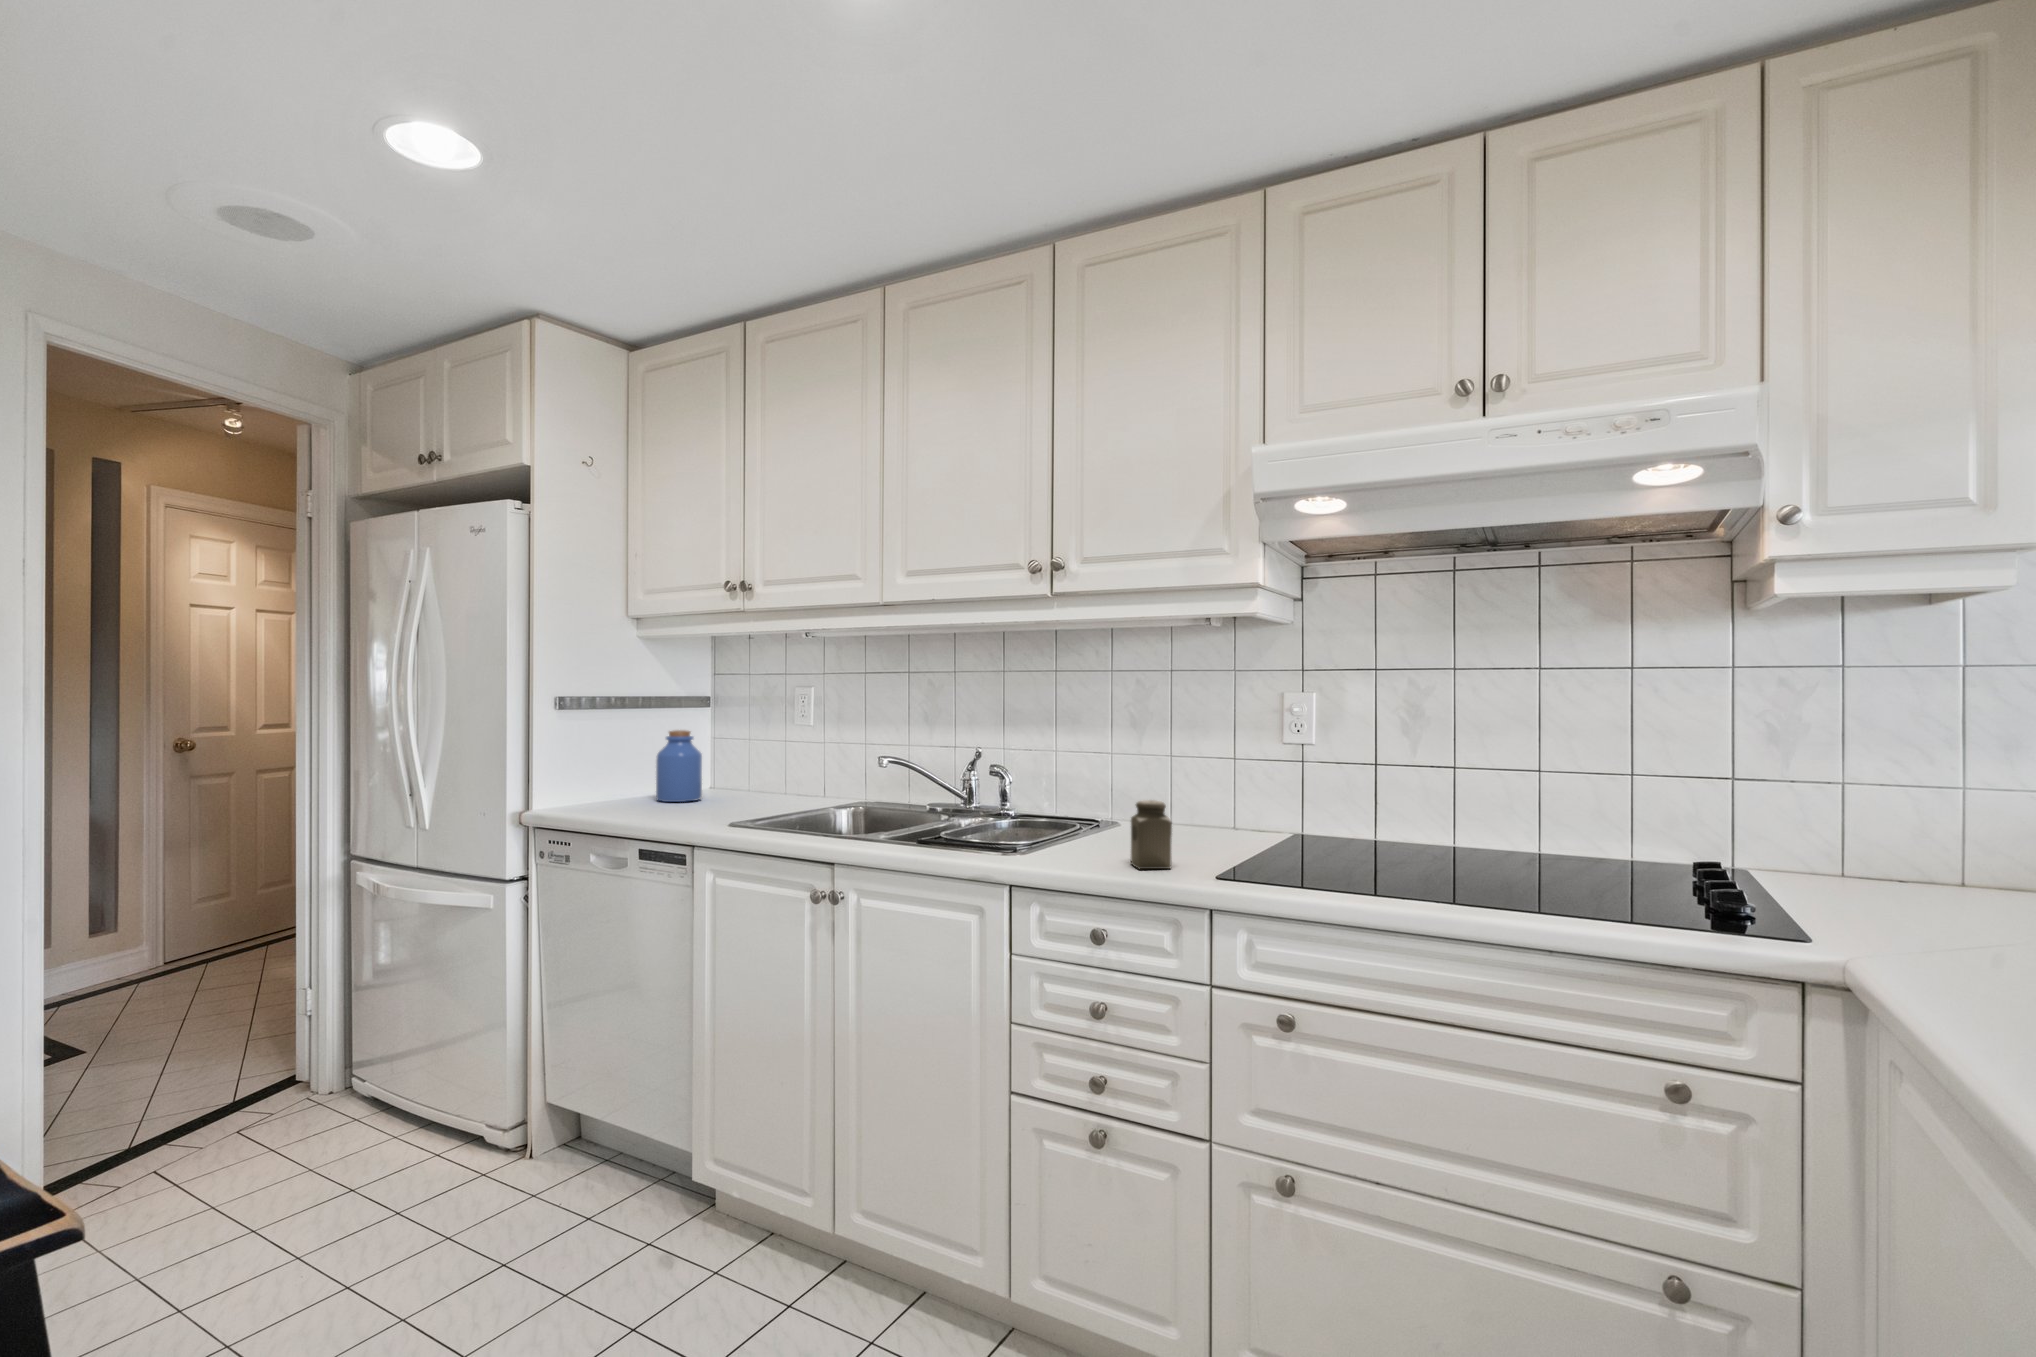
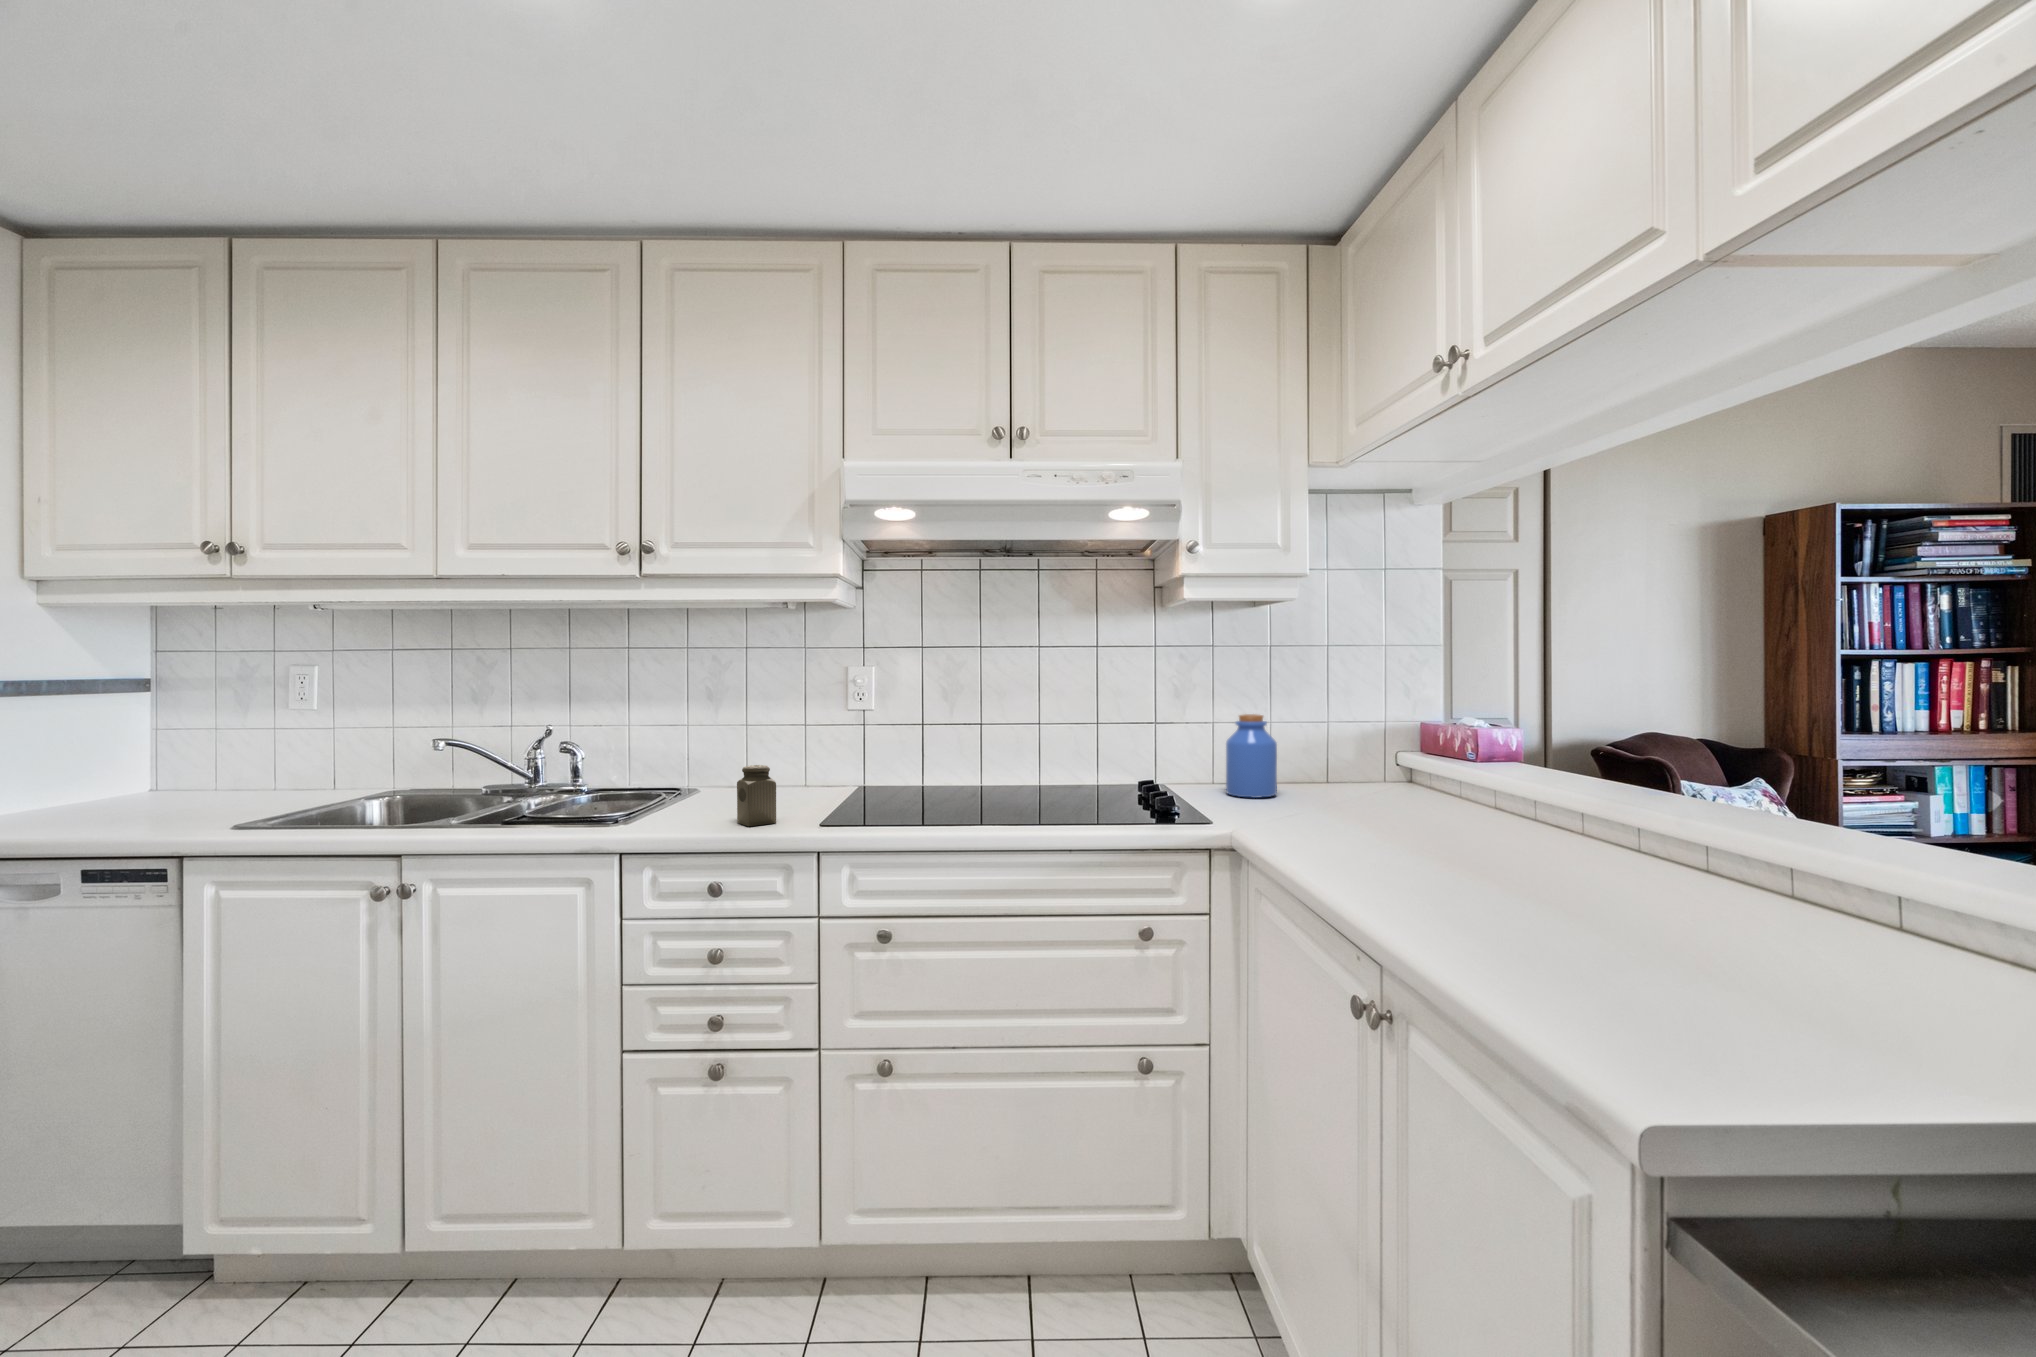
jar: present [656,730,702,802] -> present [1226,714,1277,798]

